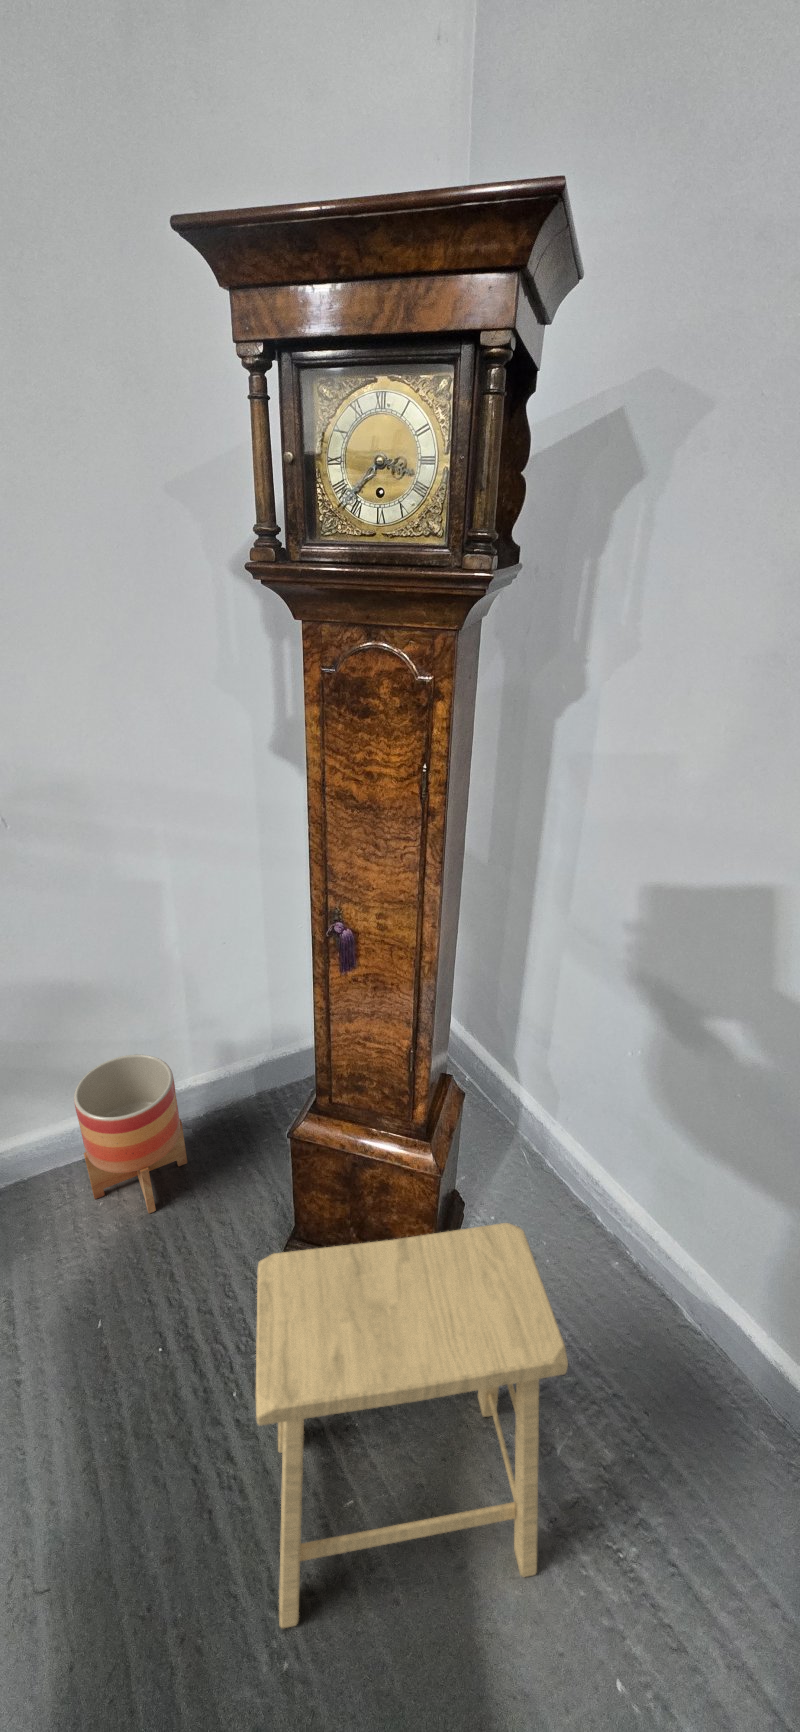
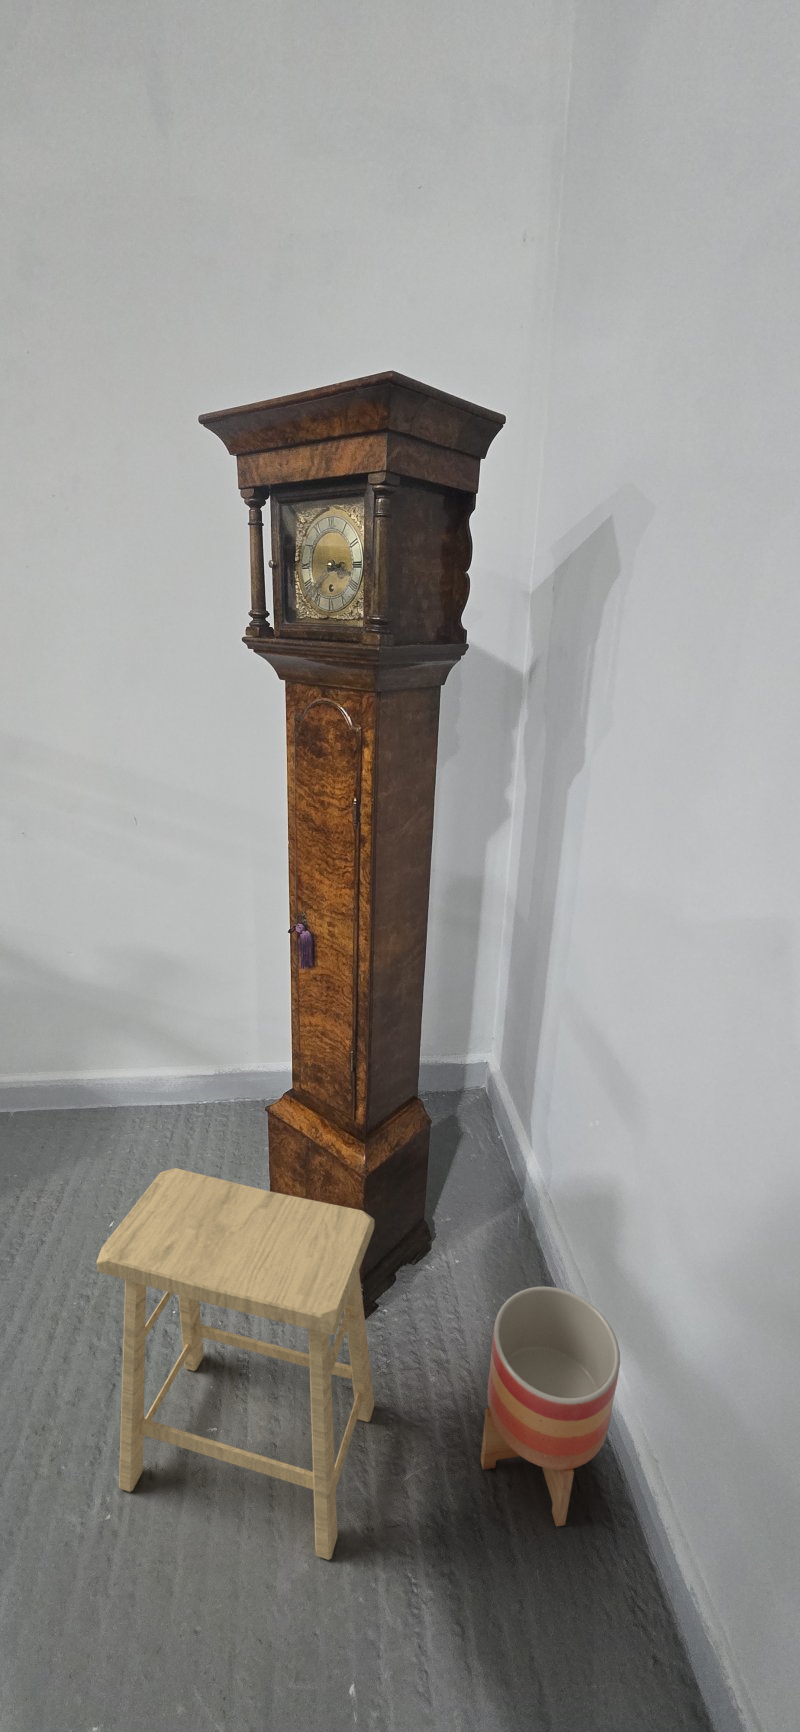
planter: present [74,1054,187,1213] -> present [481,1286,620,1526]

